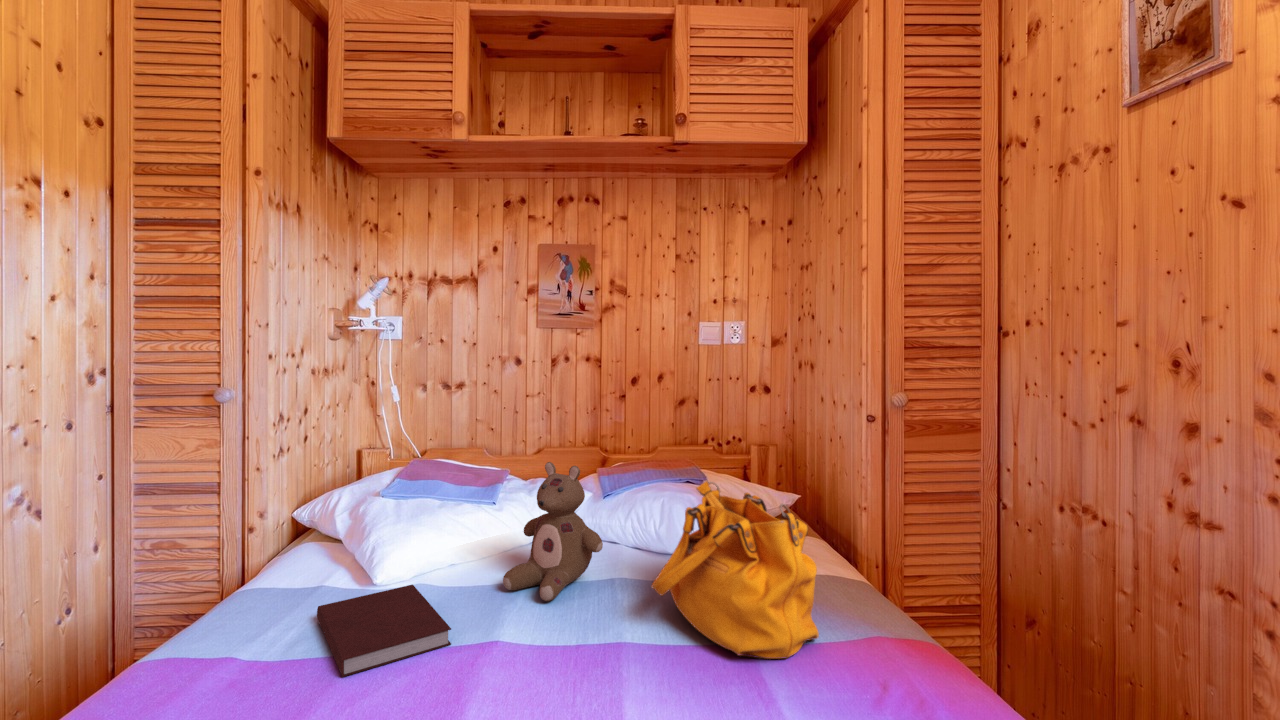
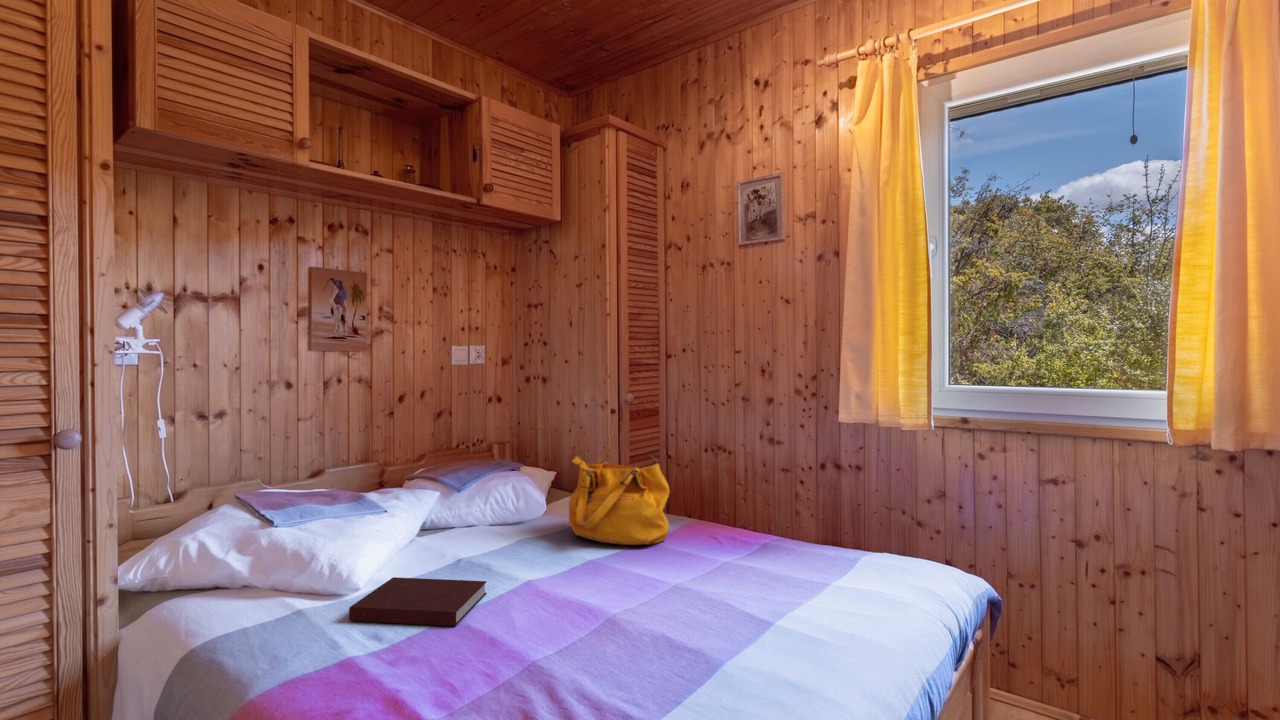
stuffed bear: present [503,462,603,601] -> none [439,459,518,564]

